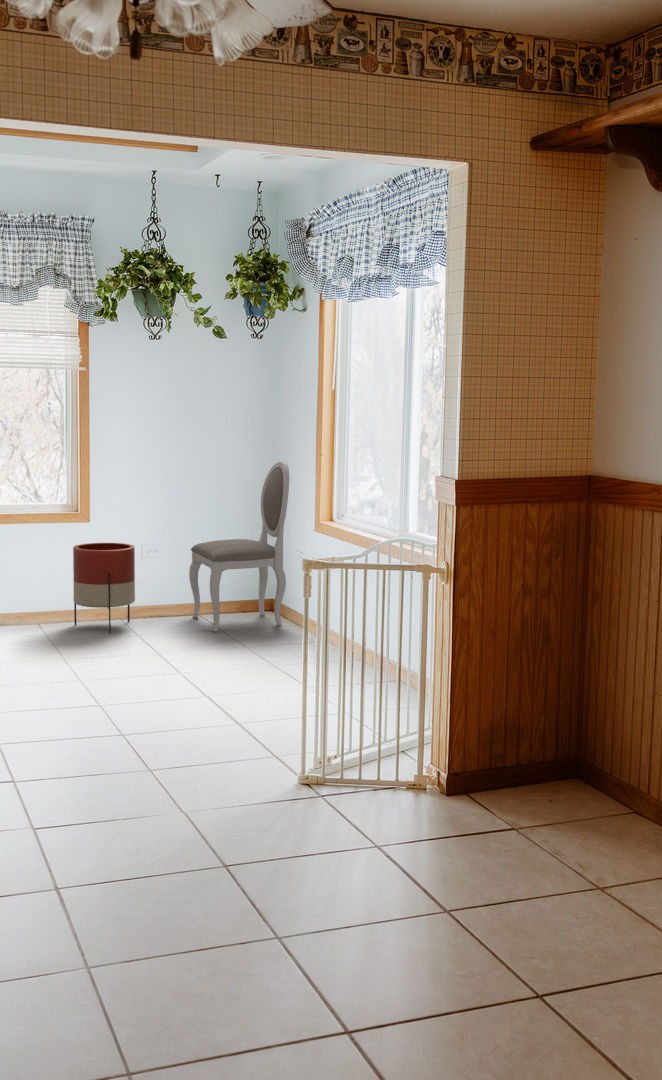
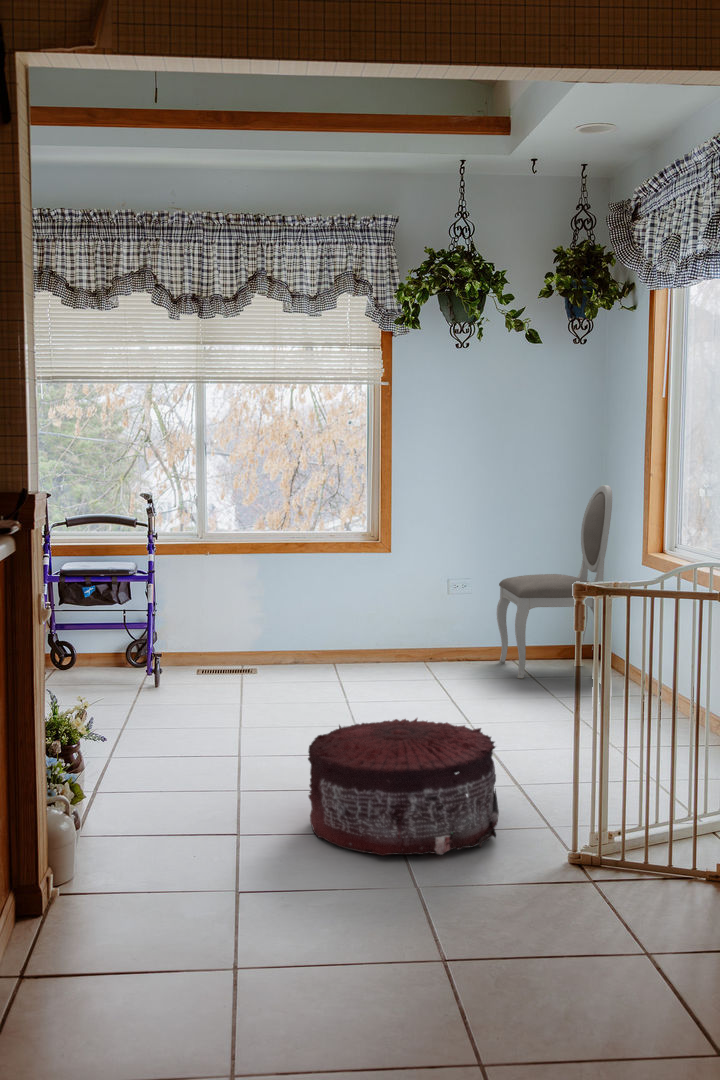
planter: present [73,543,135,633] -> none [367,573,433,674]
pouf: none [73,674,239,793] -> present [308,718,499,856]

